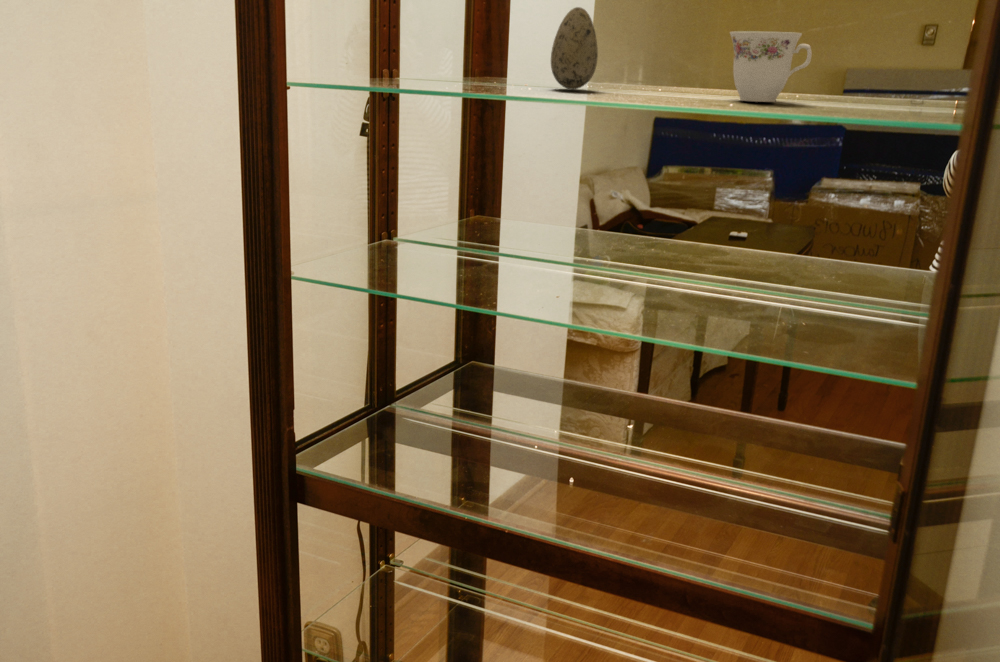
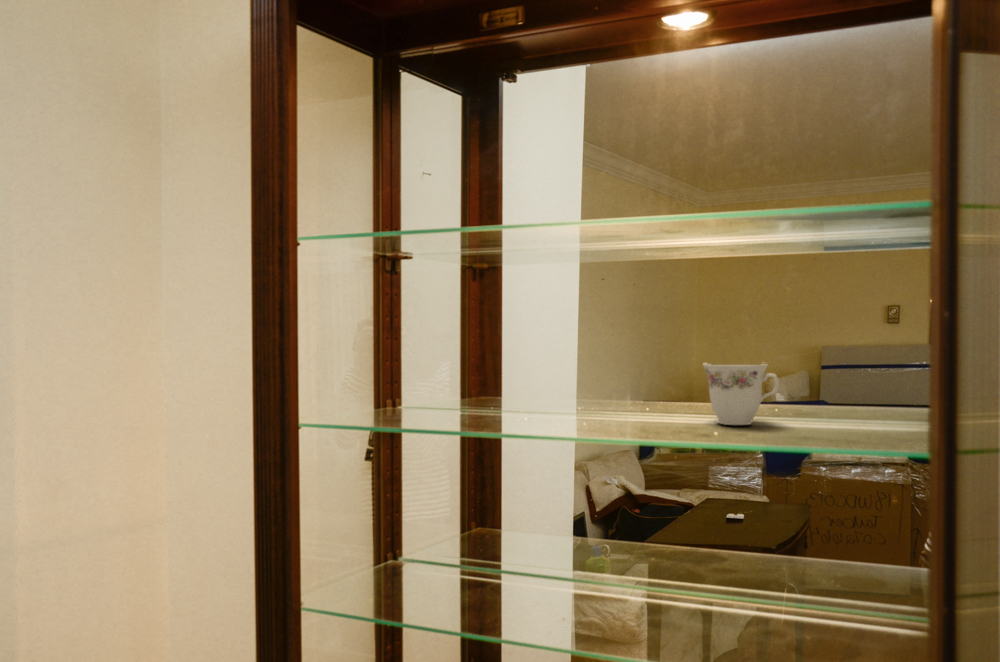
decorative egg: present [551,7,598,89] -> none [542,345,584,416]

